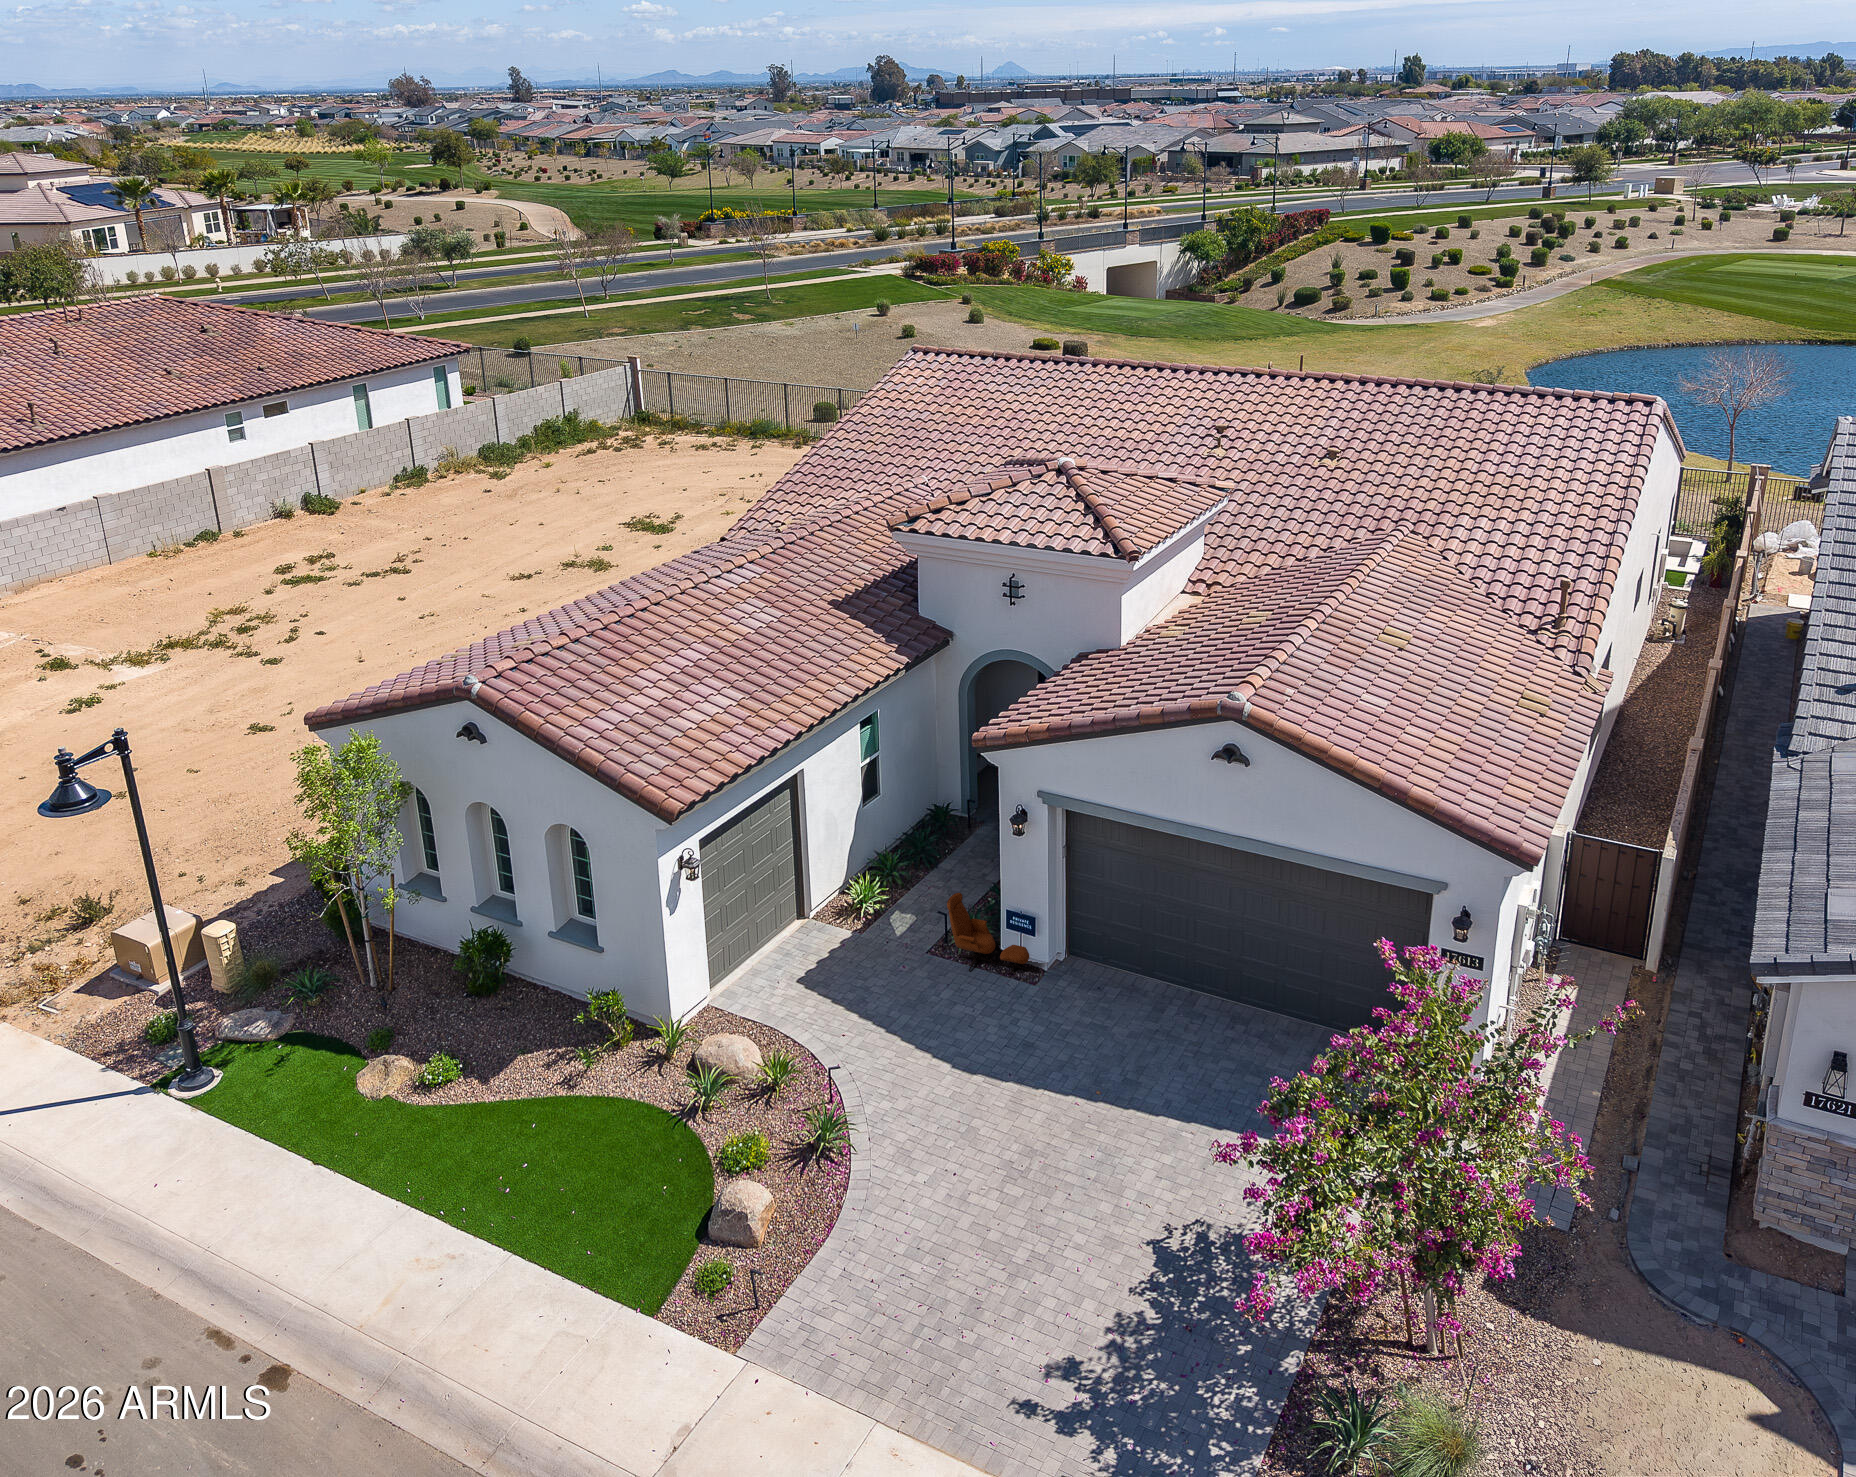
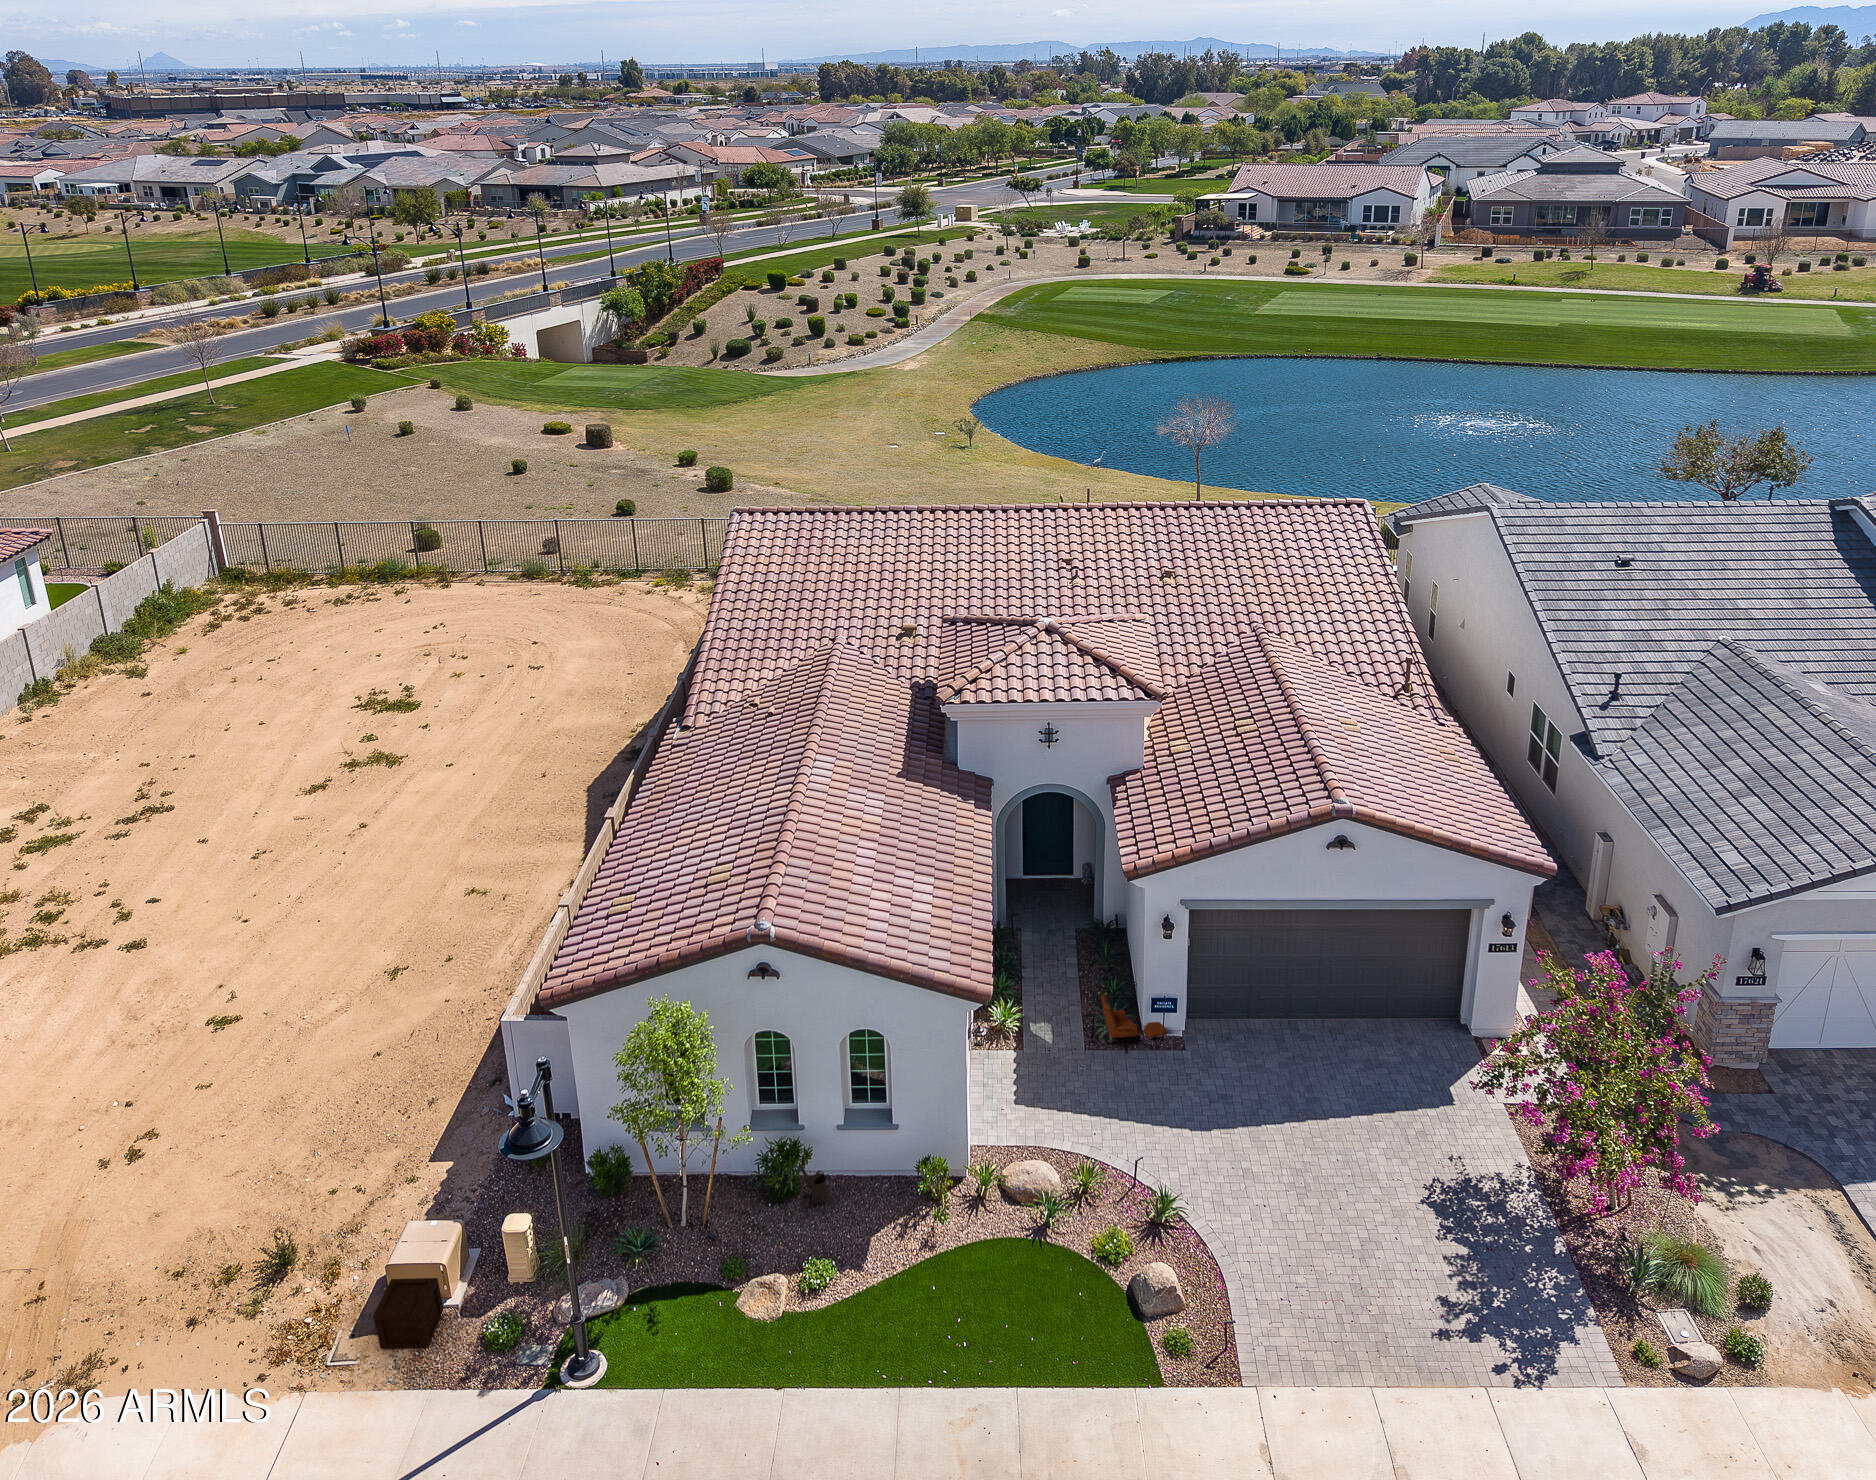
wooden crate: none [75,947,158,1019] -> present [373,1278,443,1349]
watering can: none [519,966,541,1015] -> present [799,1164,829,1205]

